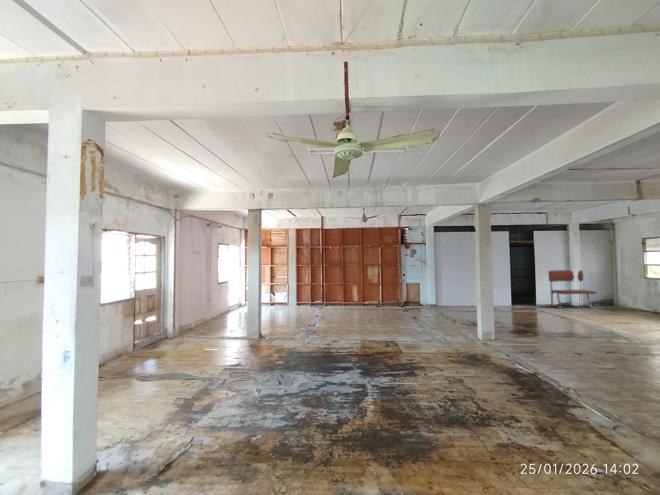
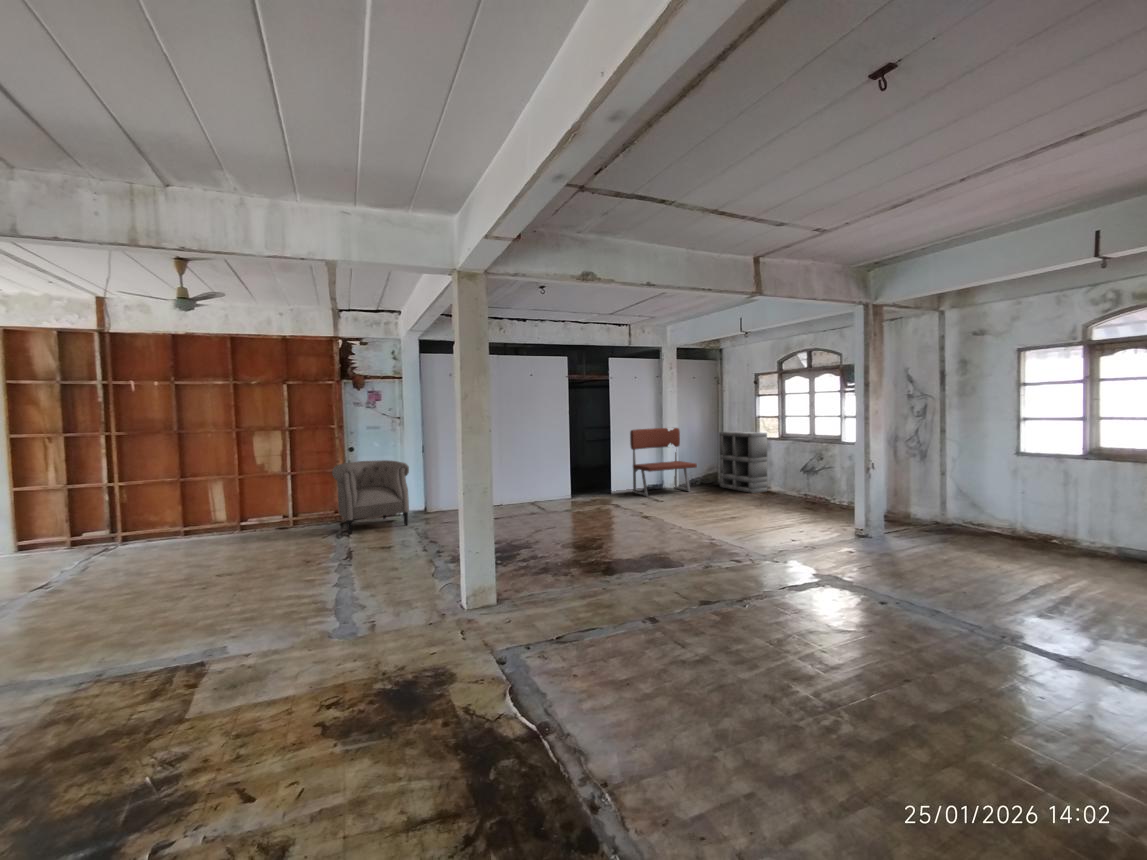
shelving unit: none [613,273,654,312] -> present [719,431,767,493]
chair: none [399,281,432,311] -> present [332,460,409,534]

